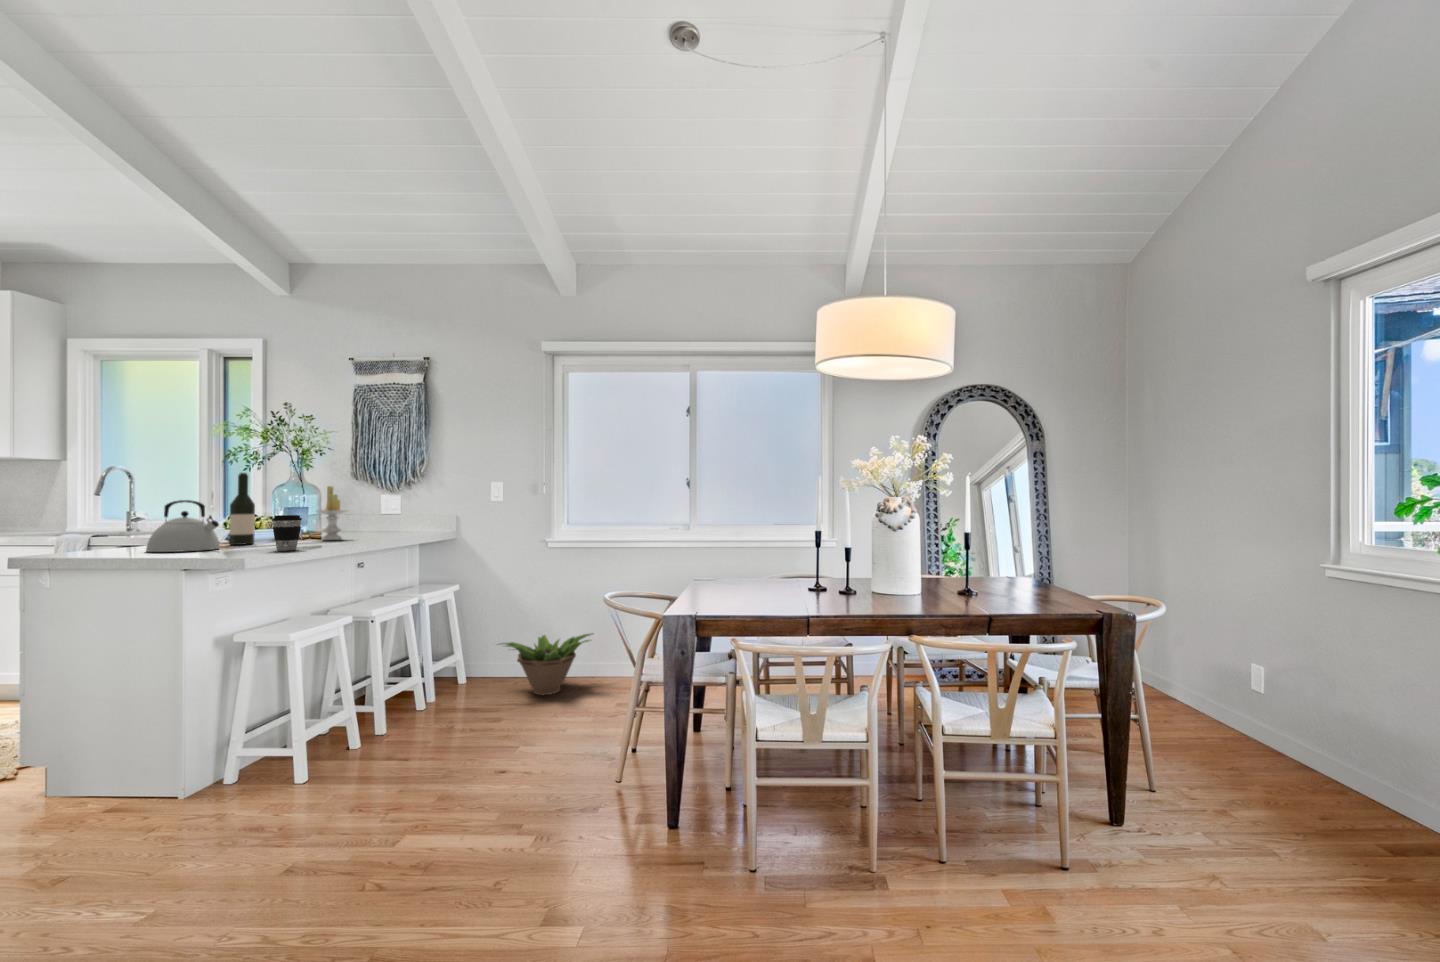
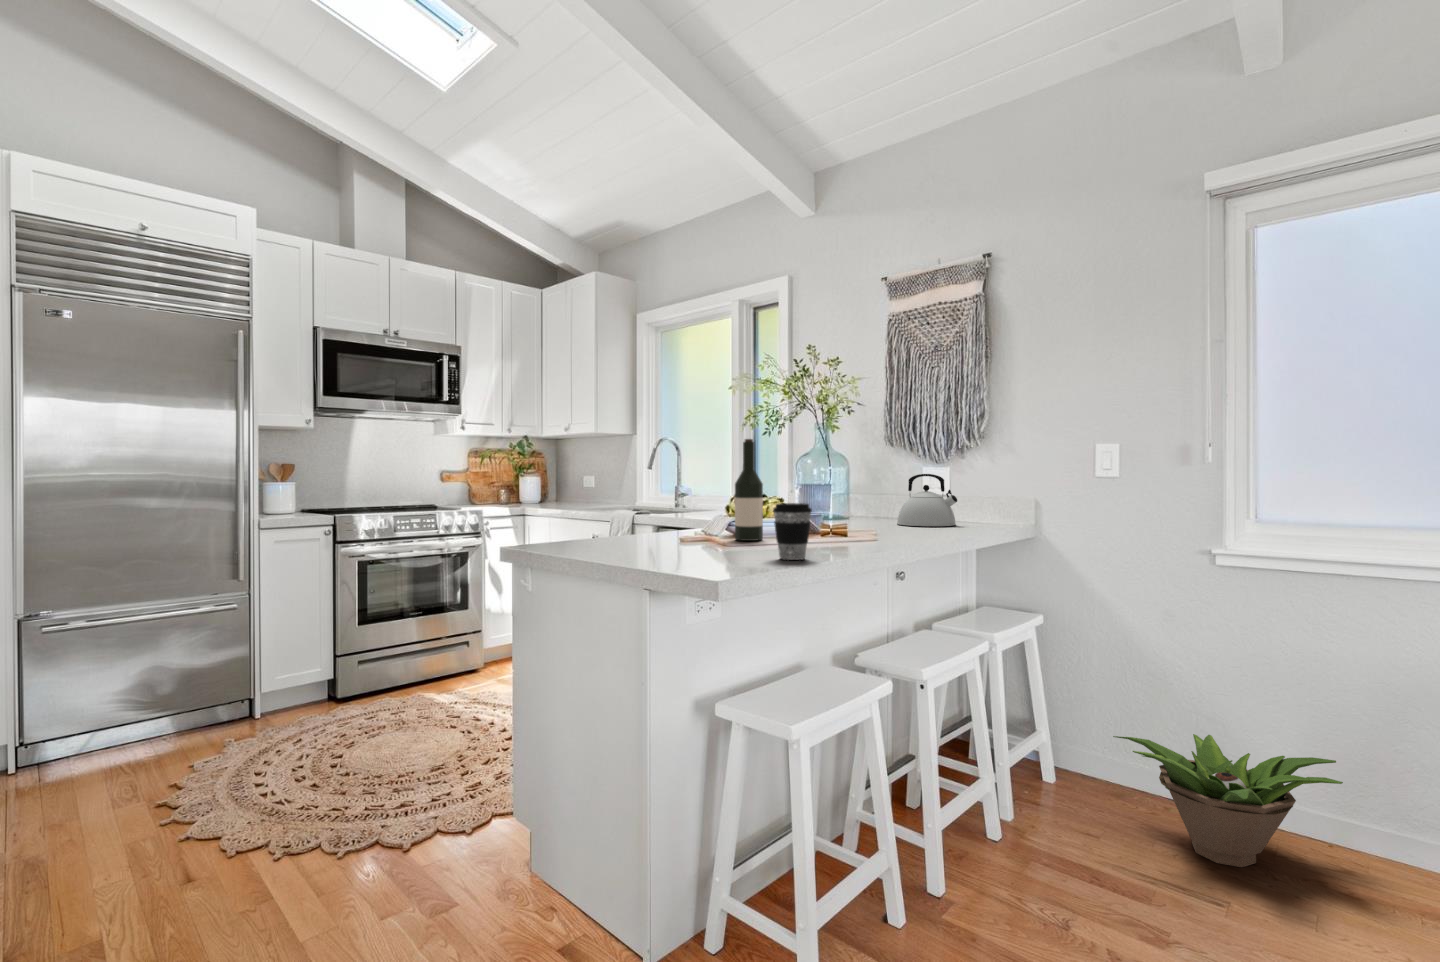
candle: present [318,486,348,540] -> none [837,456,880,539]
kettle: present [146,500,220,552] -> present [897,474,957,526]

